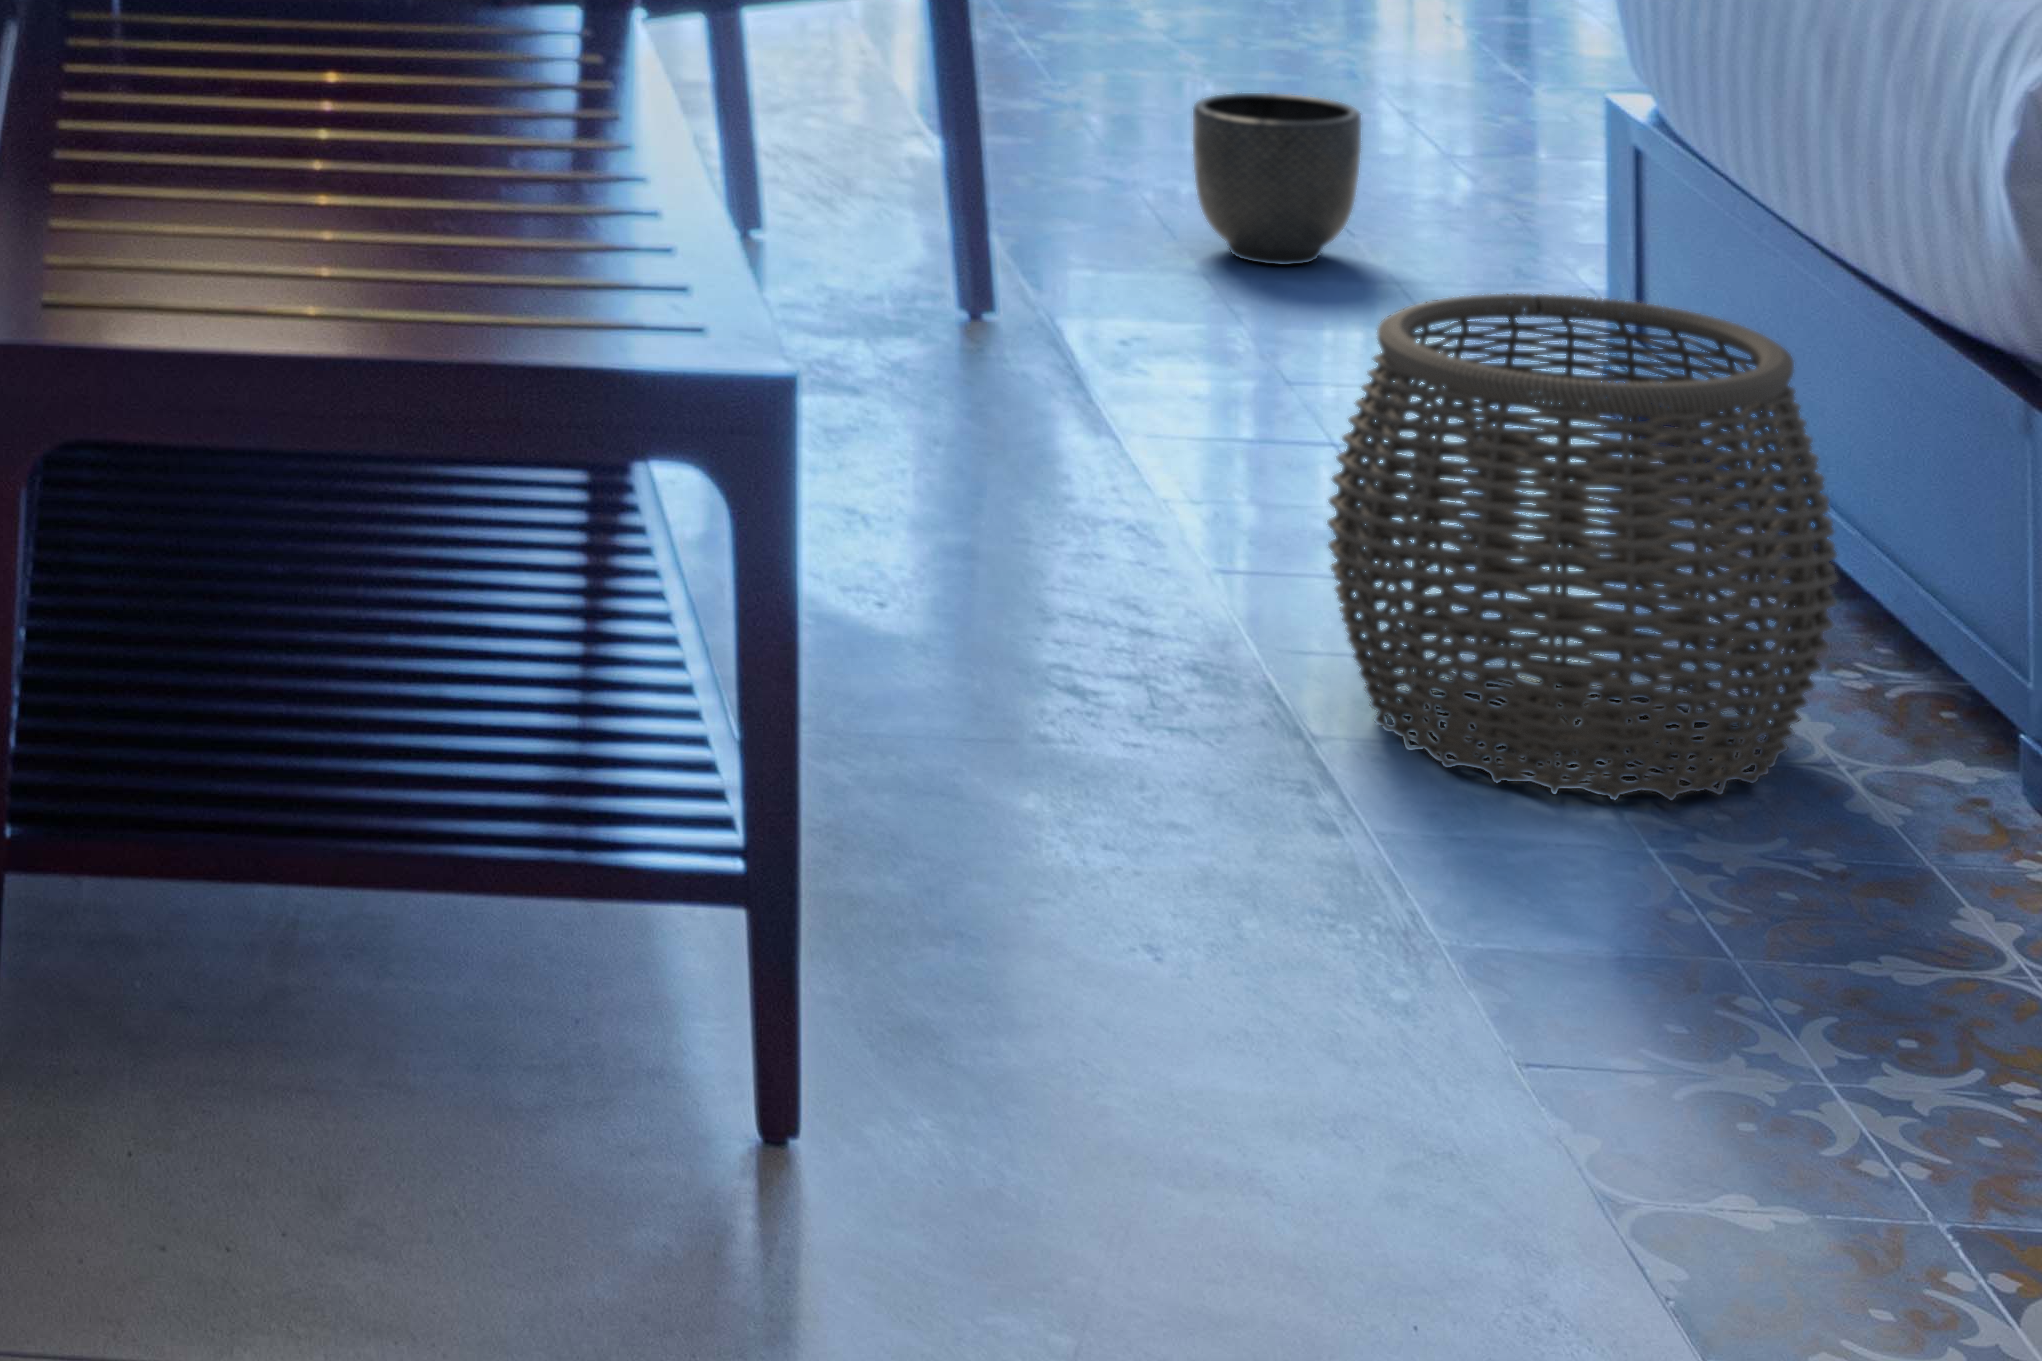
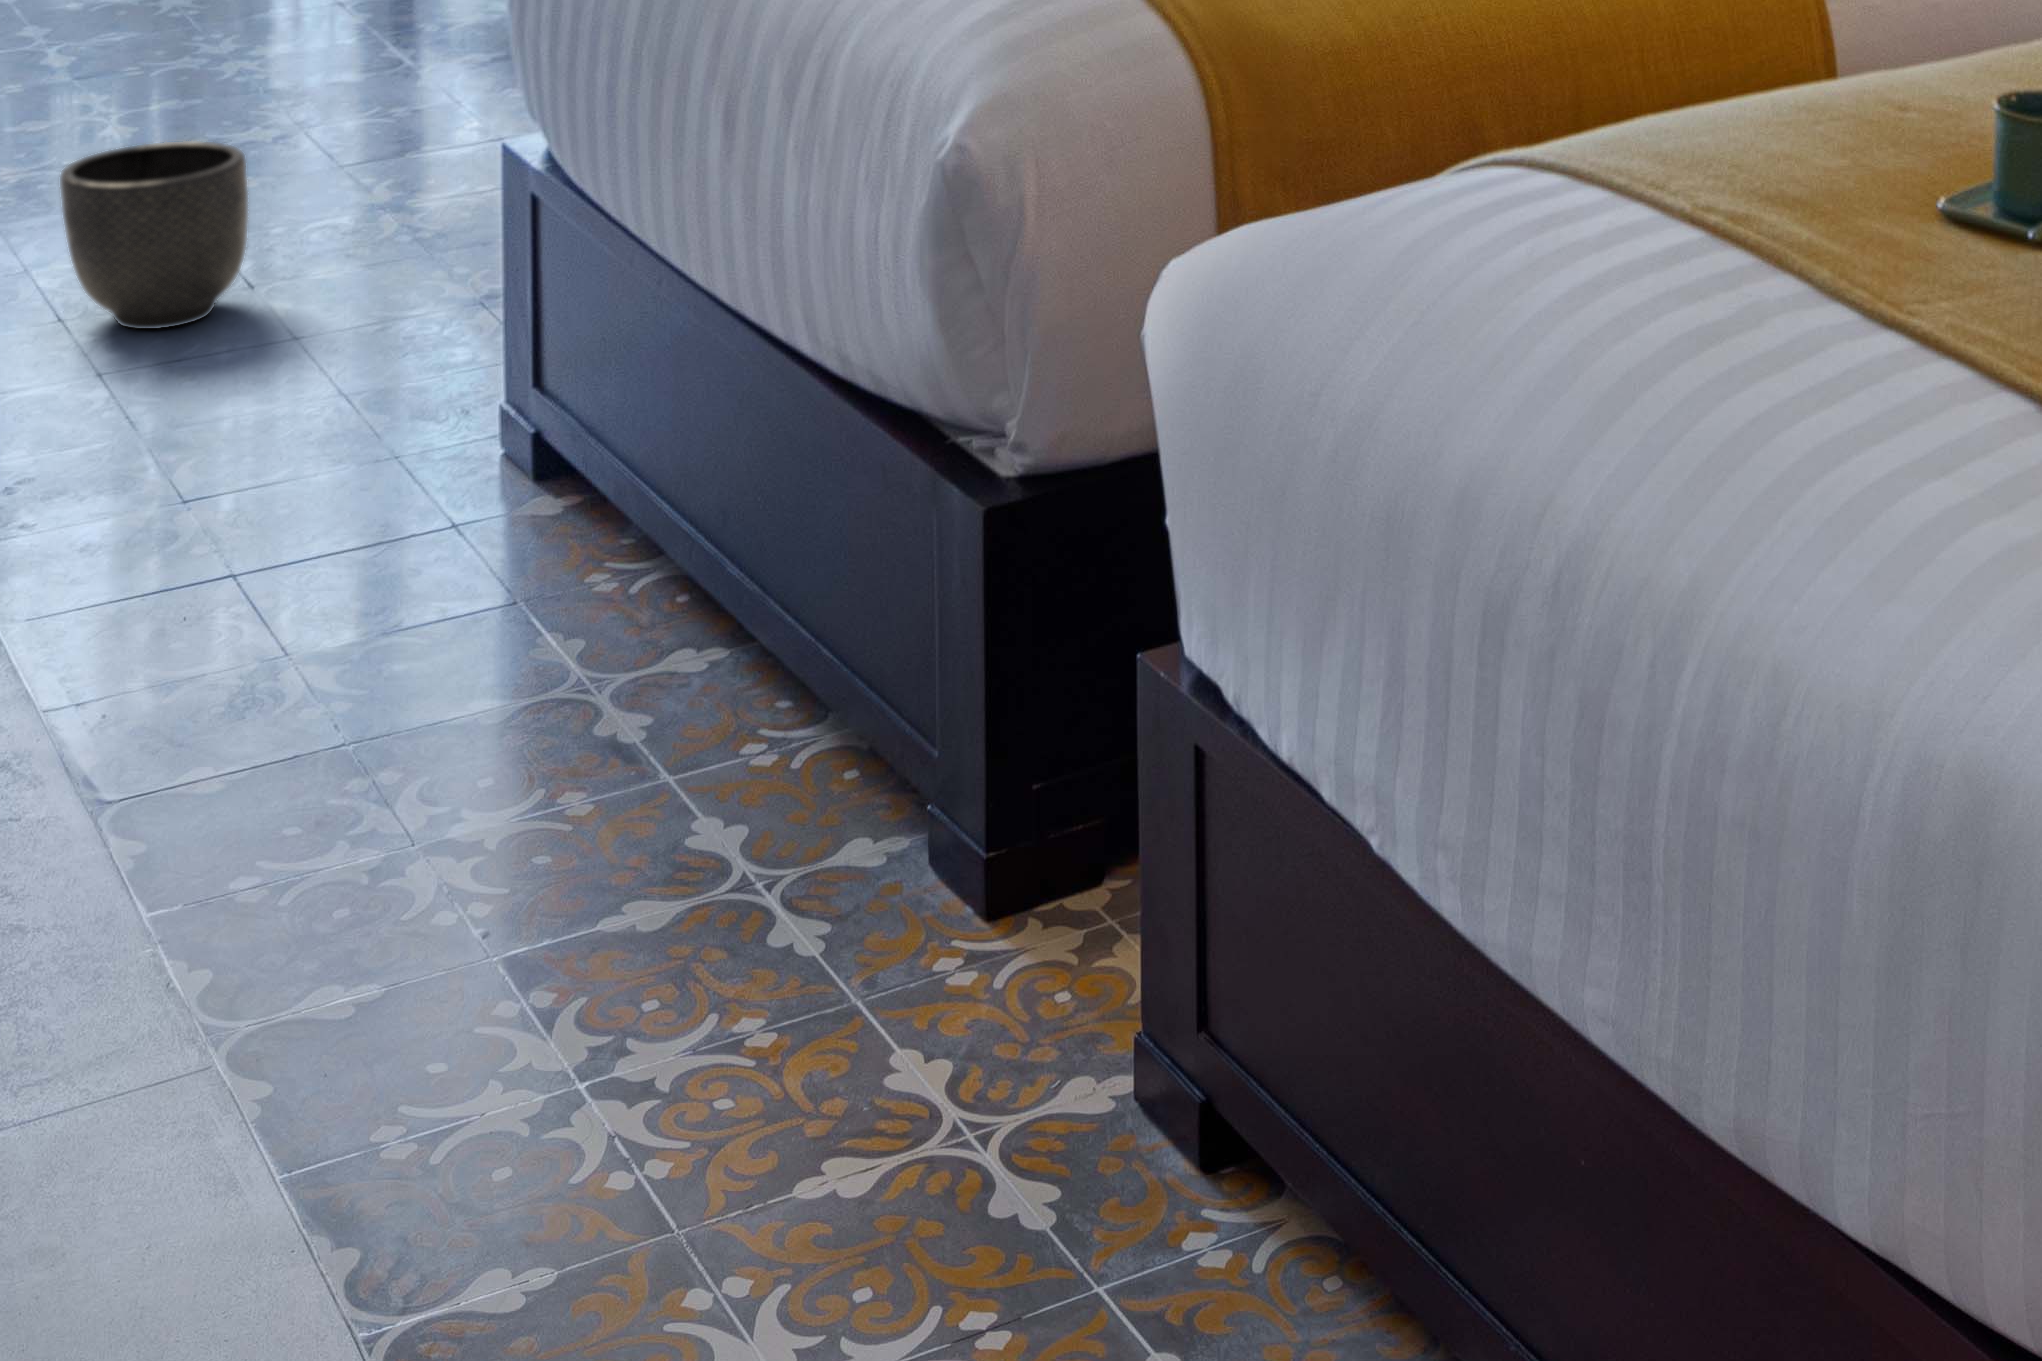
woven basket: present [1328,294,1838,800] -> none [181,421,759,1044]

